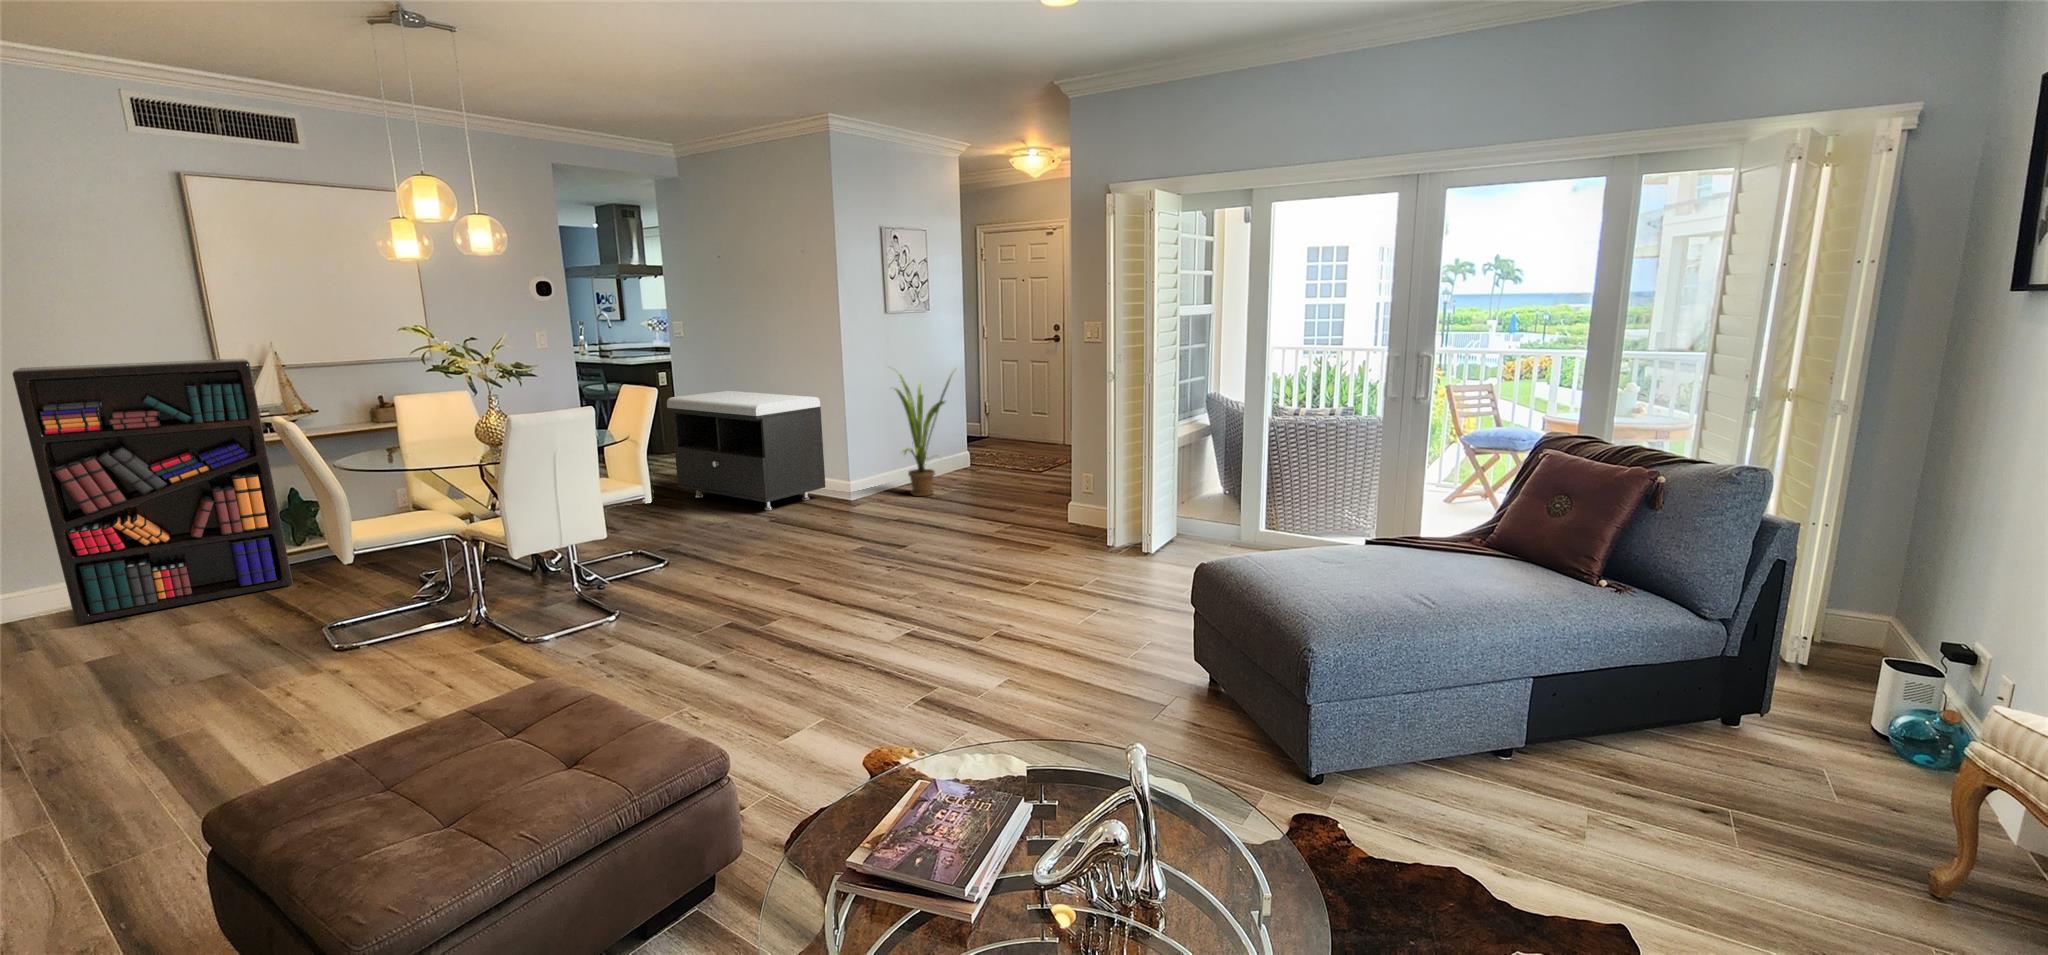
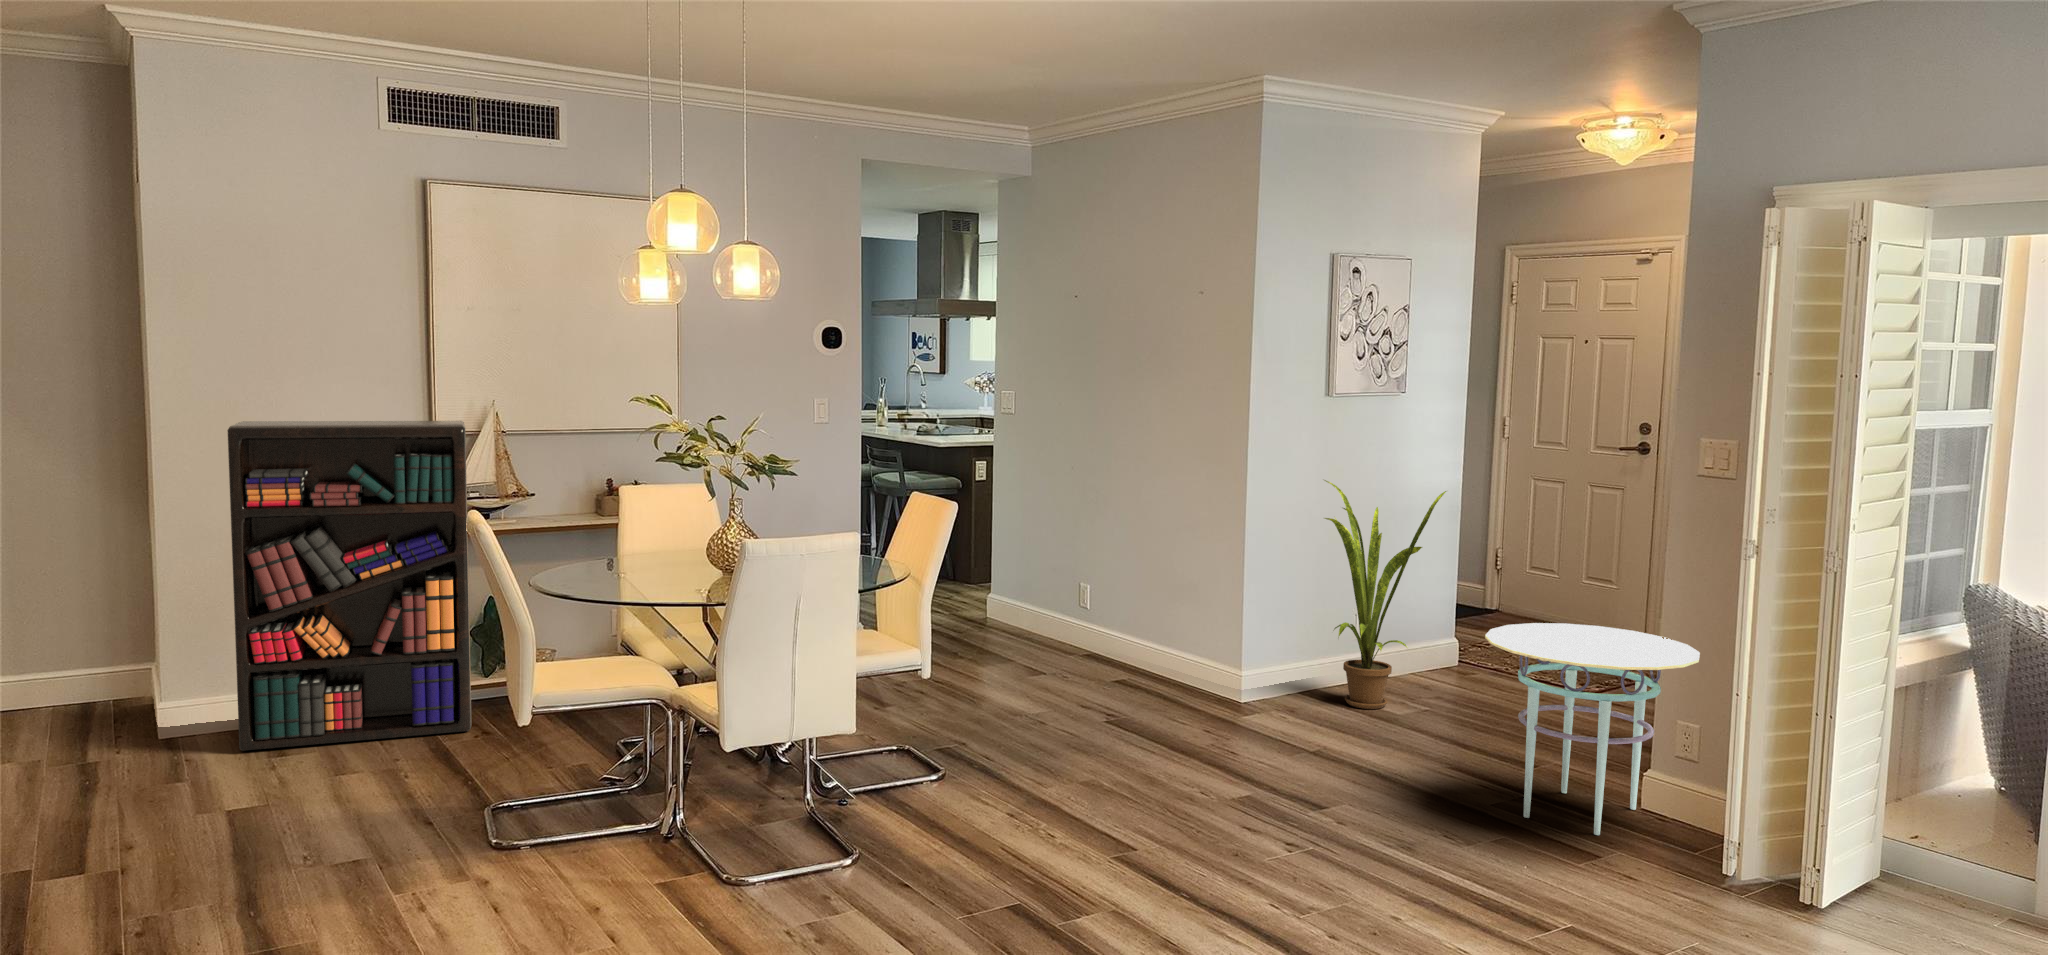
storage bench: present [667,391,825,510] -> none [975,500,1206,701]
side table: none [984,433,1090,540] -> present [1485,623,1700,835]

